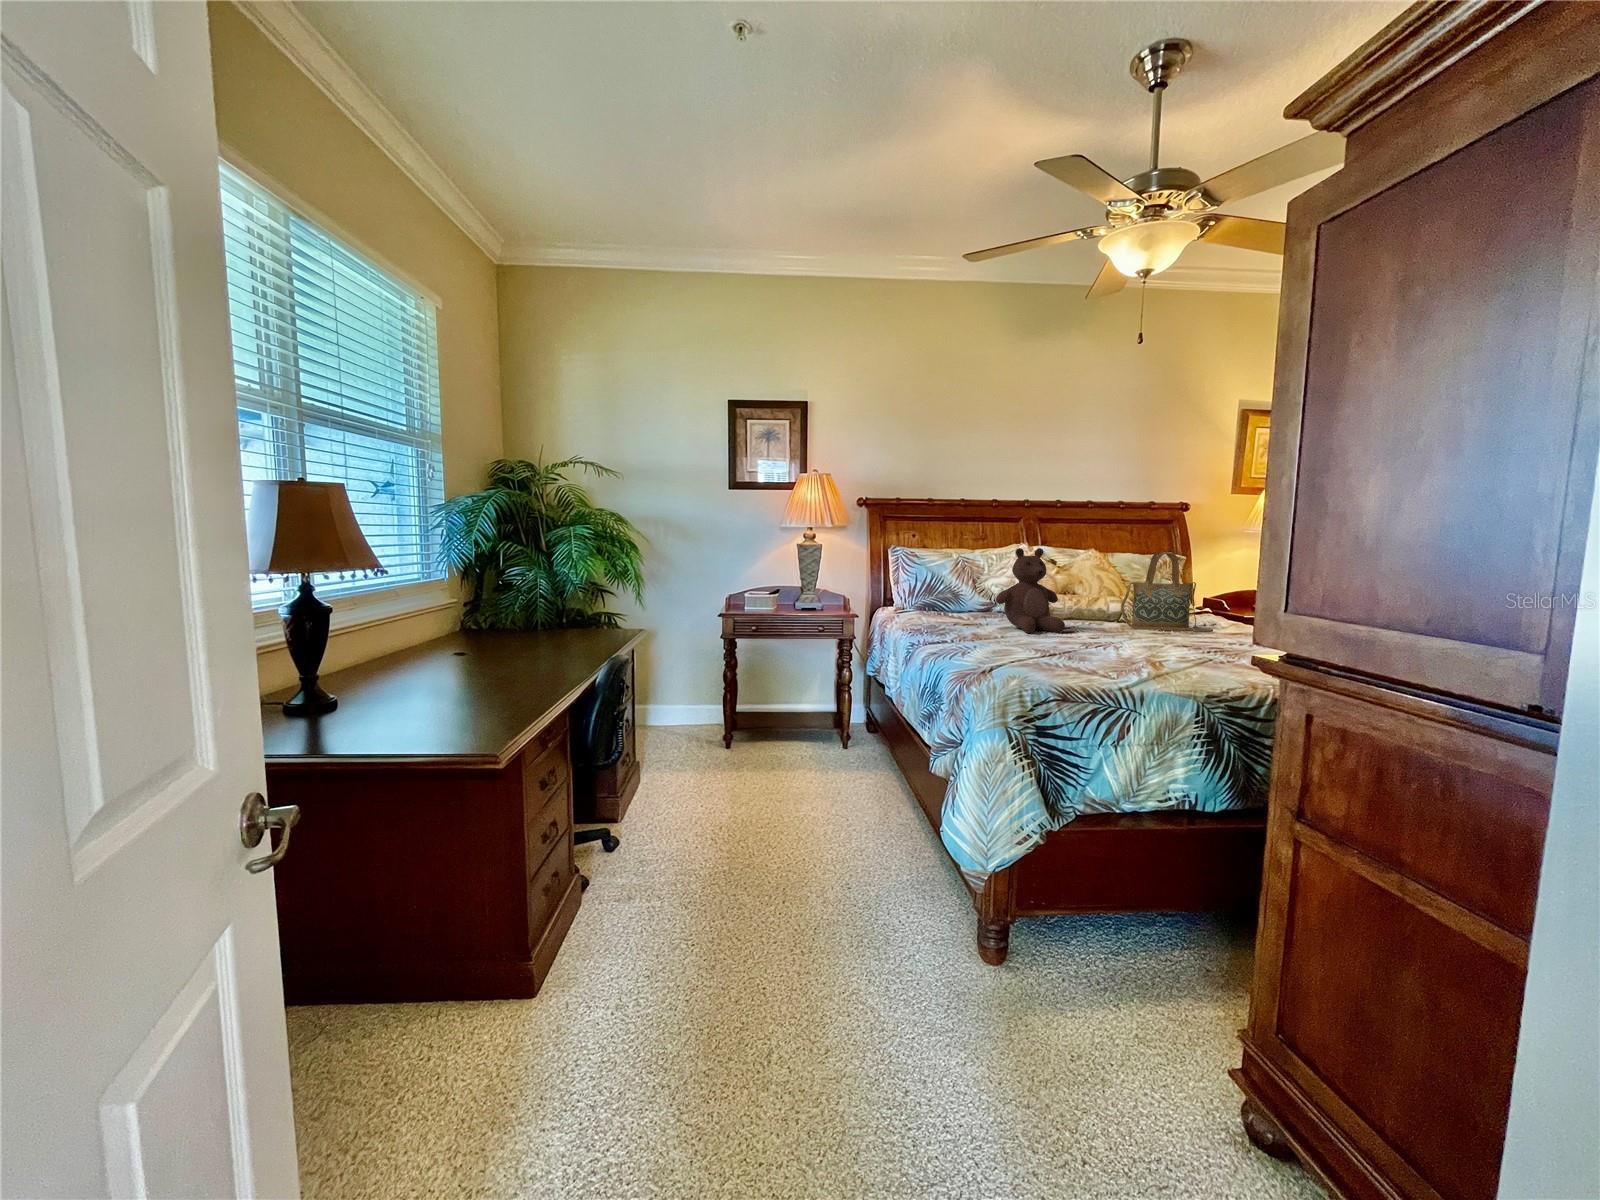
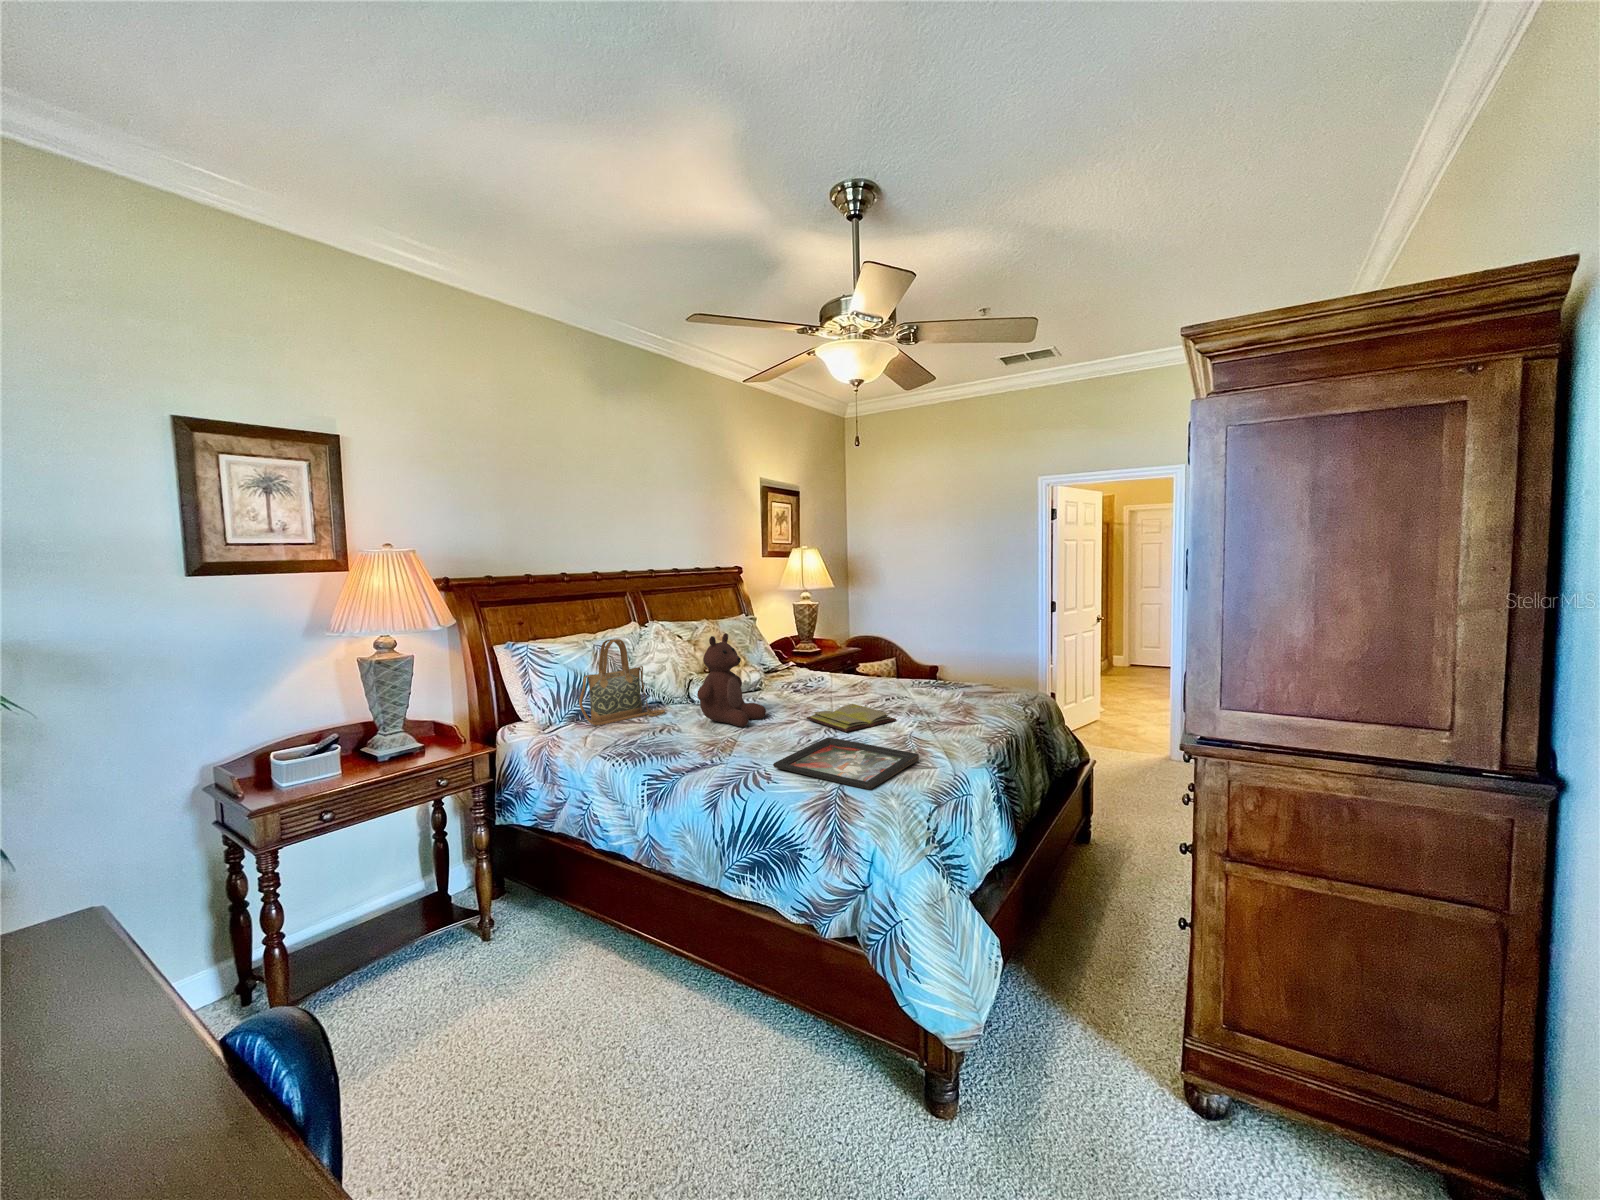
handbag: present [1121,552,1213,633] -> present [579,639,665,725]
diary: none [1094,633,1183,654] -> present [806,704,896,732]
decorative tray: none [978,644,1109,673] -> present [773,737,919,789]

